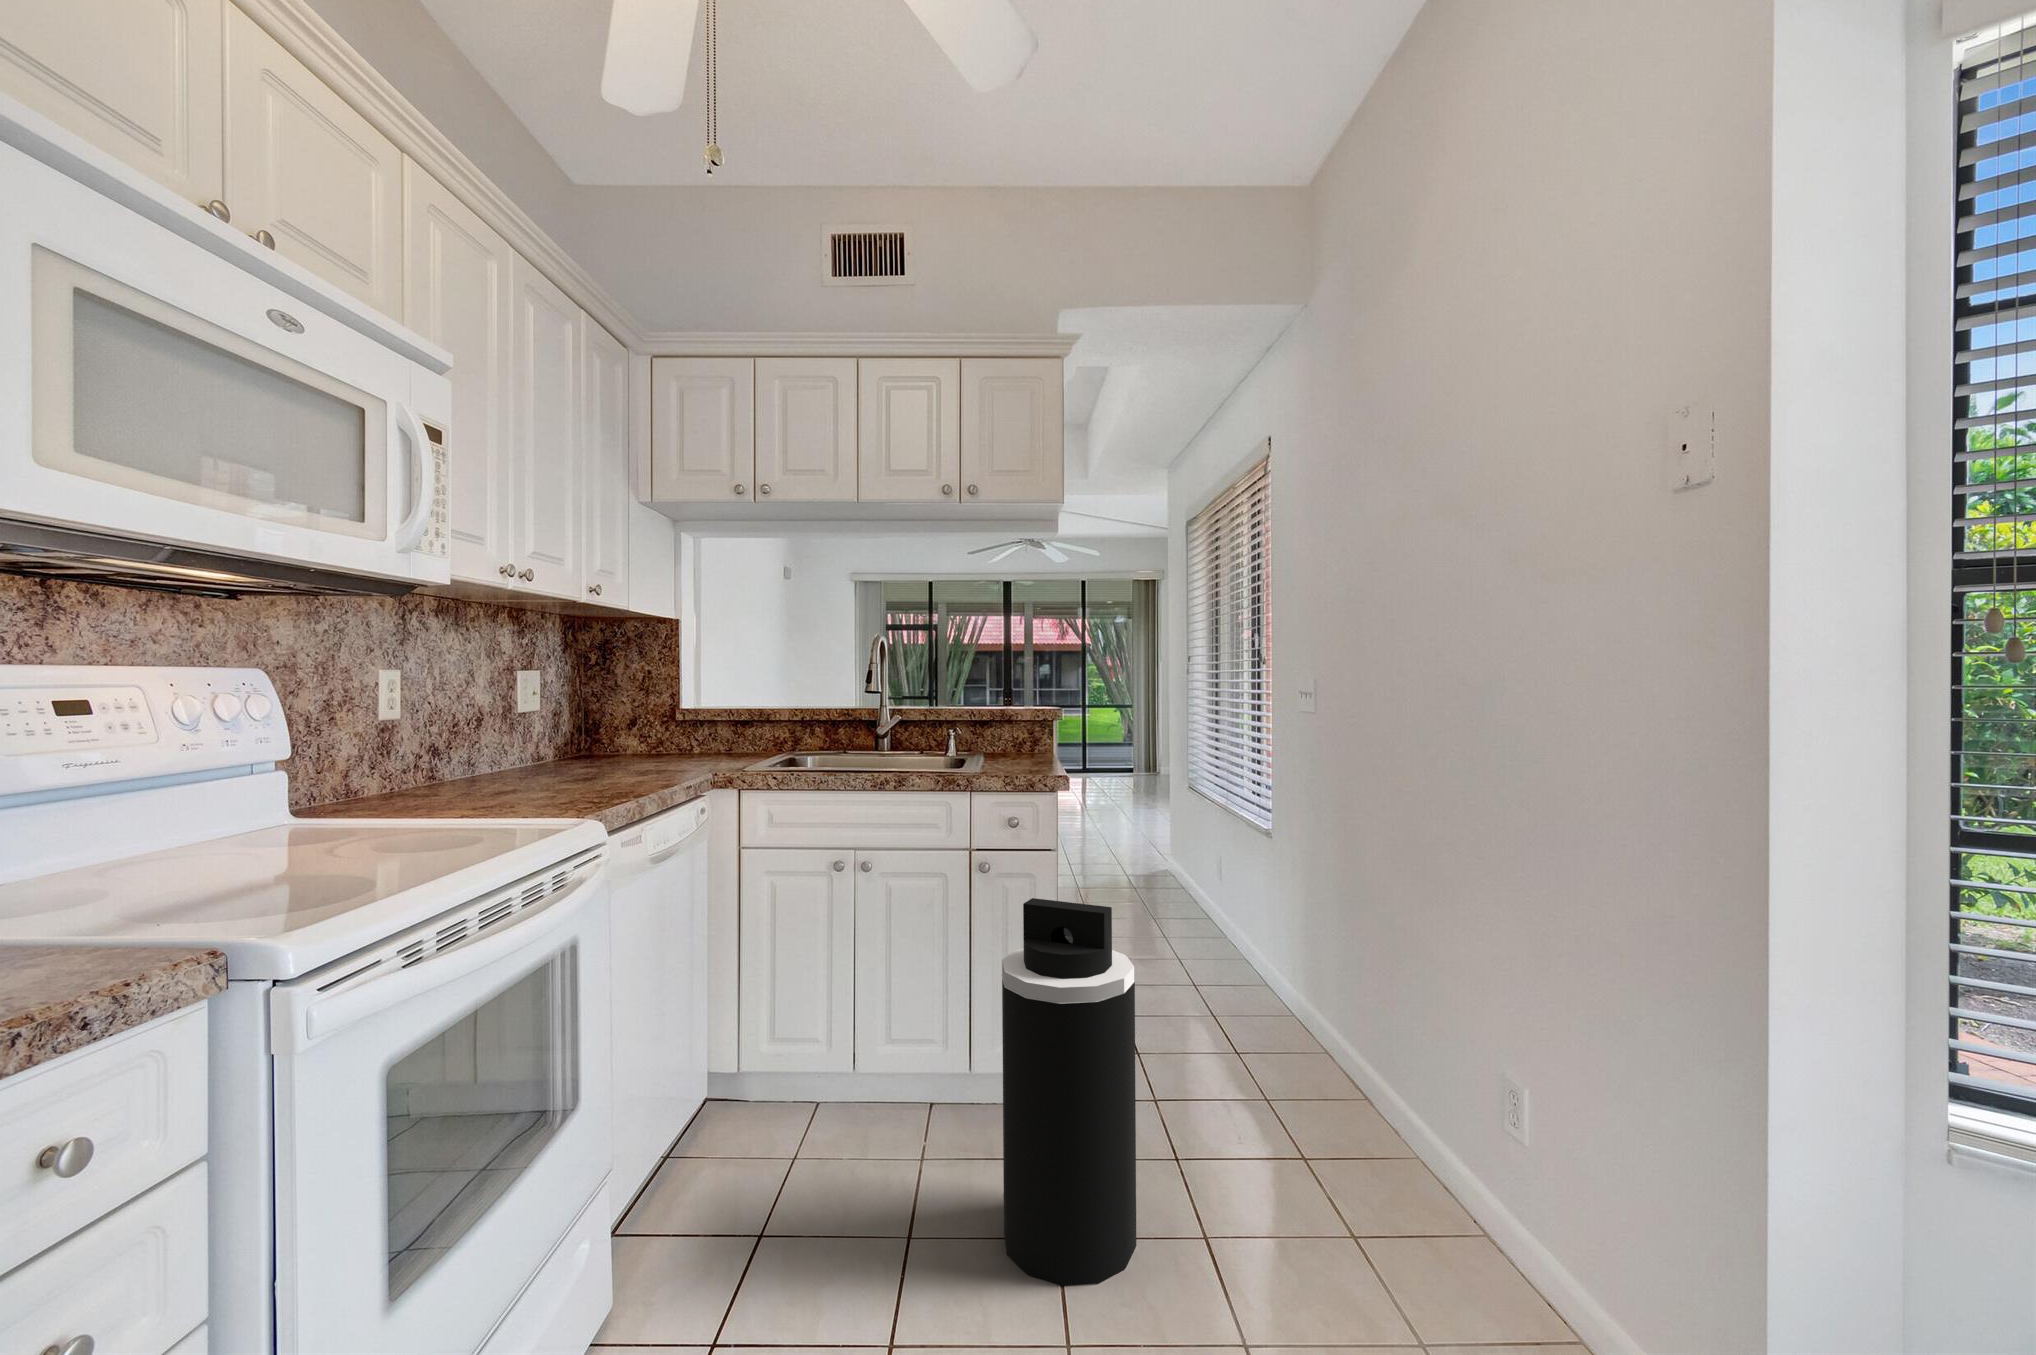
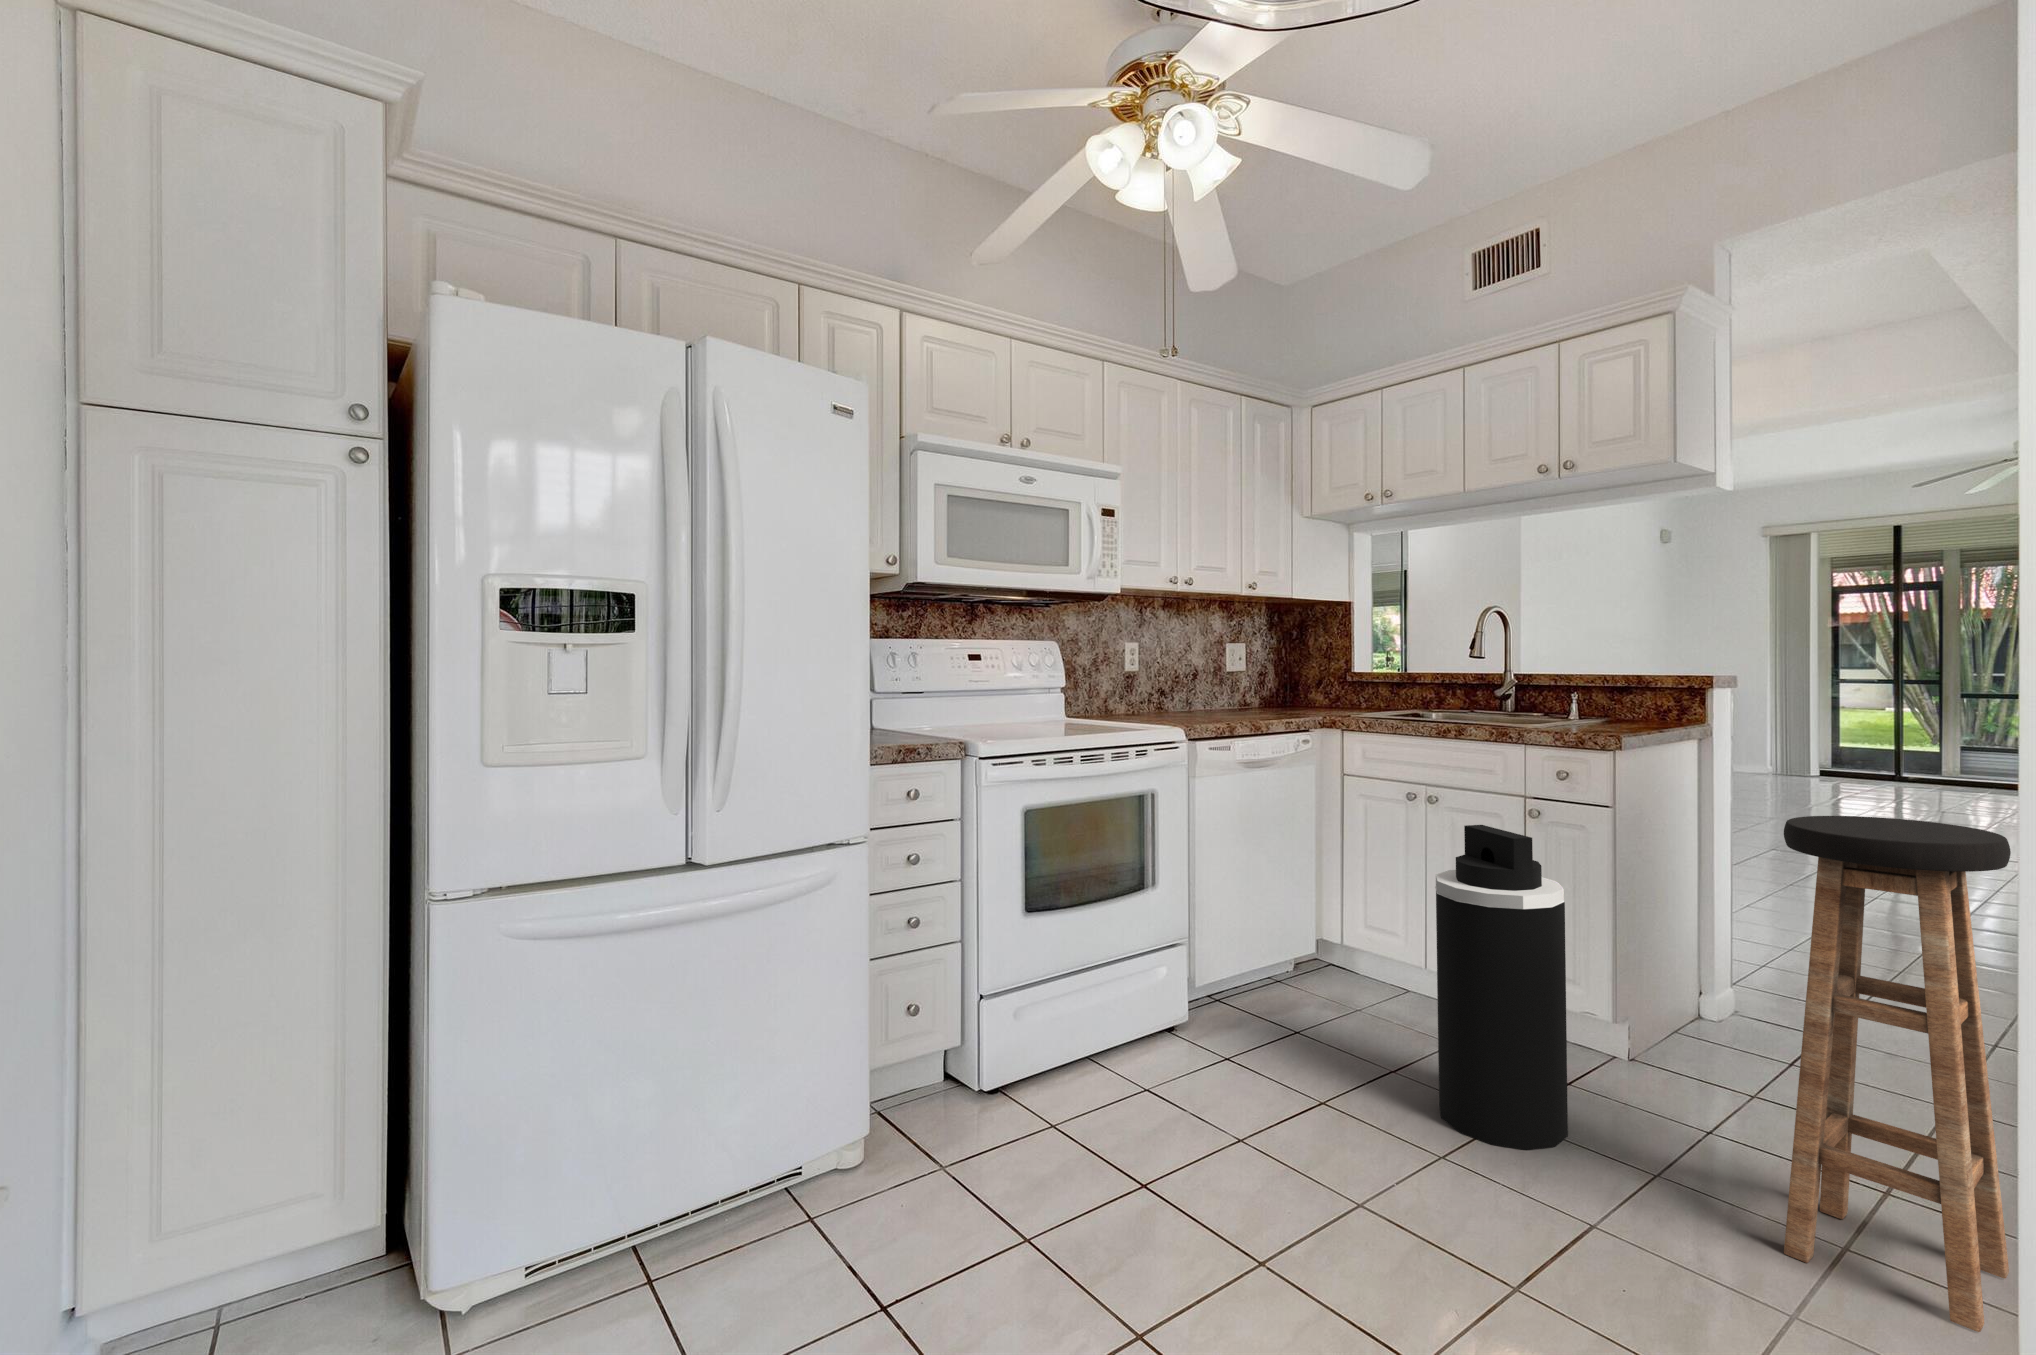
bar stool: none [1305,838,1476,1261] -> present [1784,816,2011,1332]

